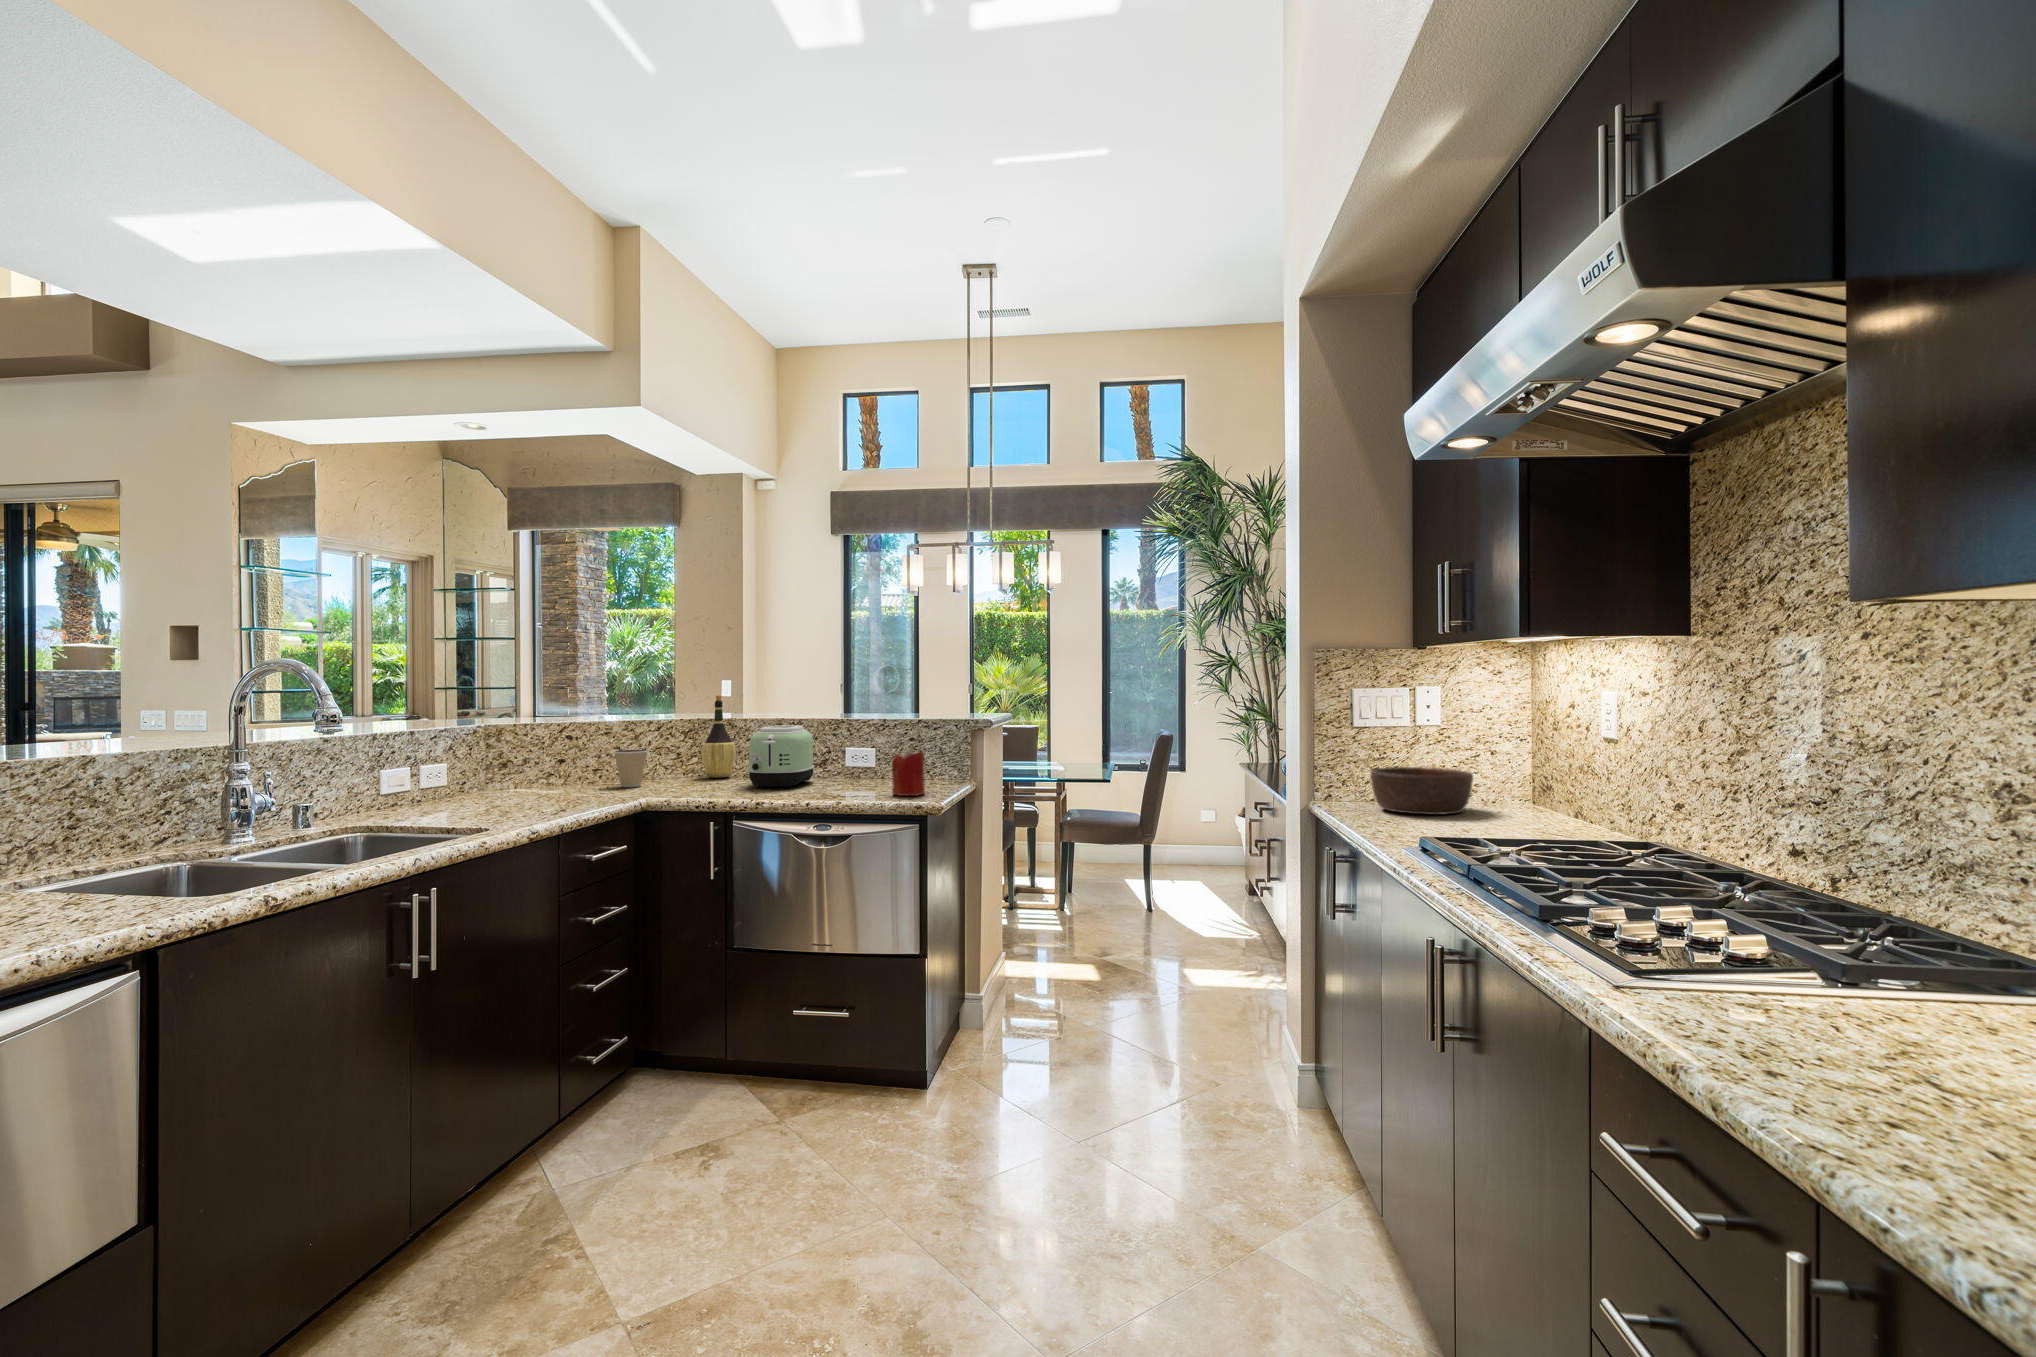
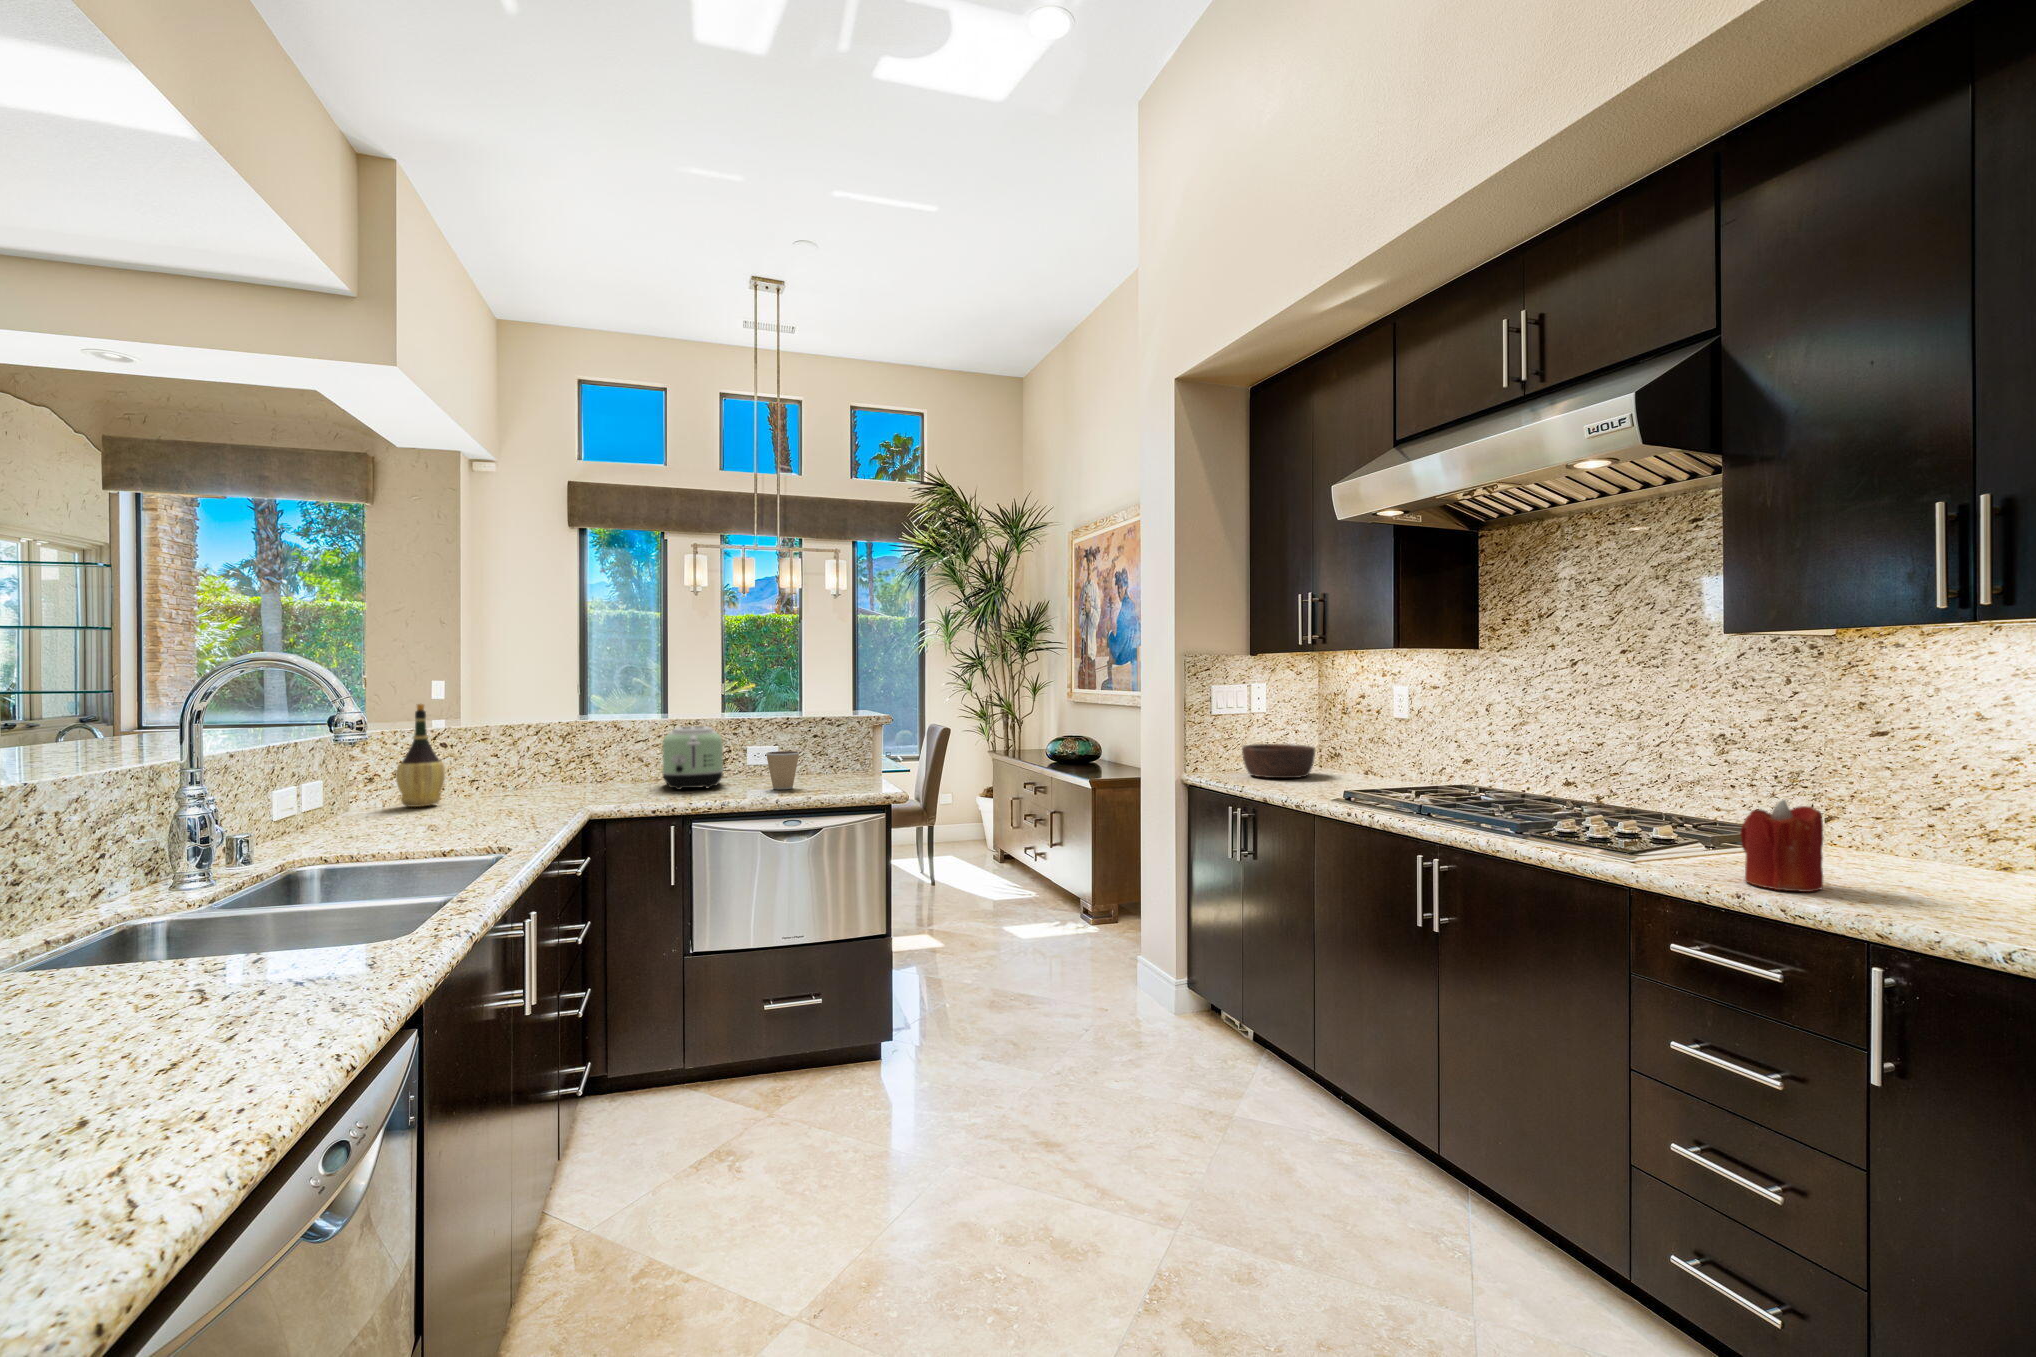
wine bottle: present [701,695,736,778] -> present [396,704,445,807]
candle: present [892,749,925,796] -> present [1740,800,1823,892]
coffee cup: present [614,750,648,787] -> present [766,751,799,790]

